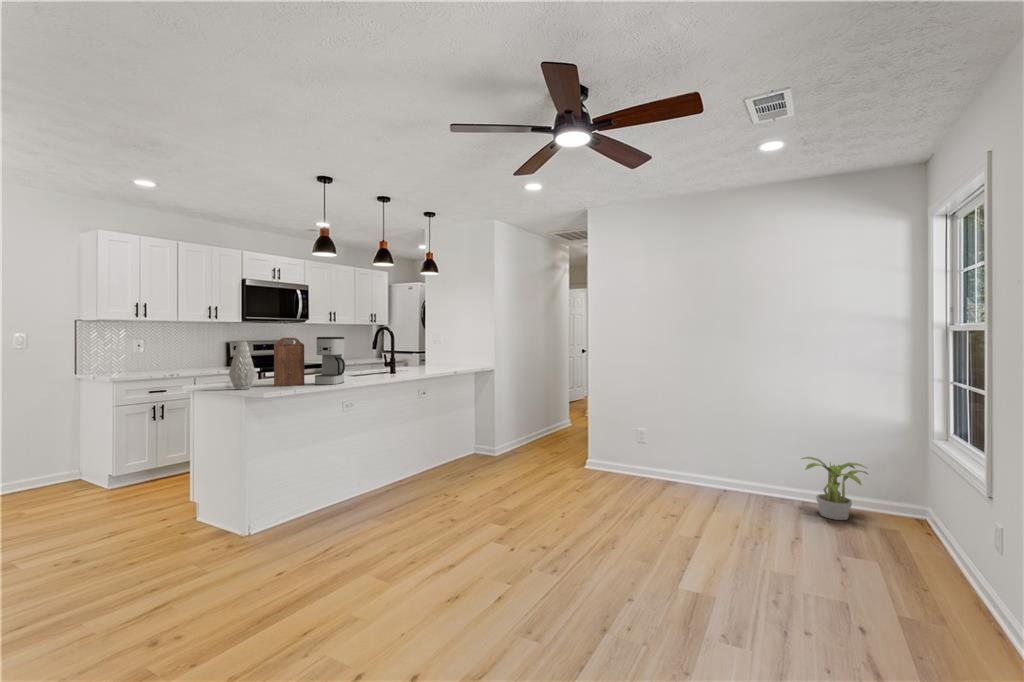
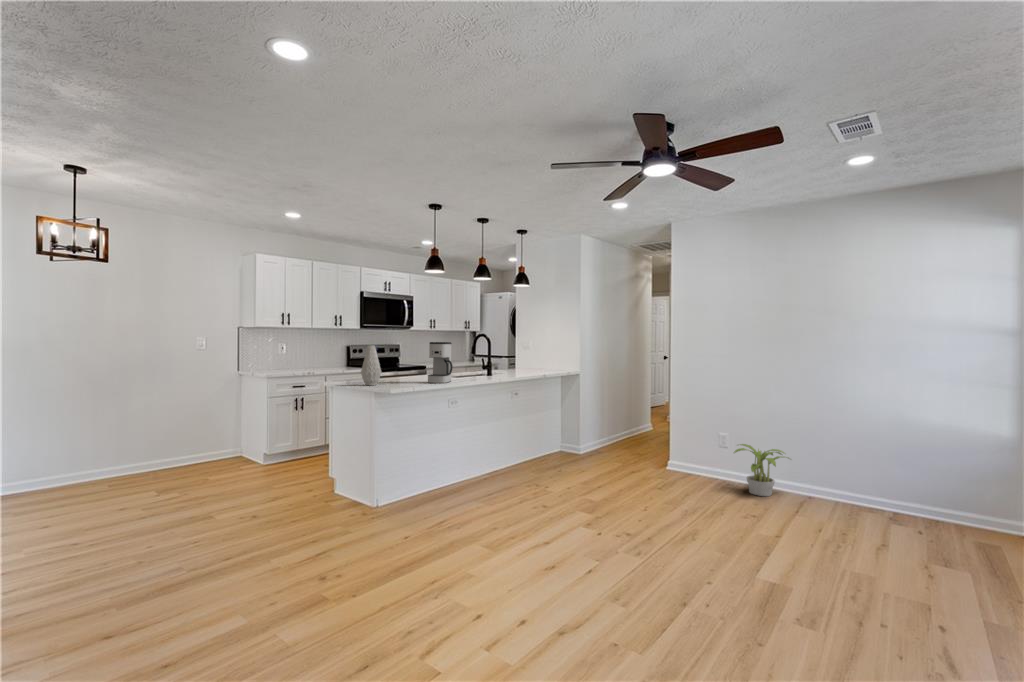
cutting board: present [274,338,304,386] -> none [395,343,419,383]
potted plant: present [802,457,868,520] -> present [734,444,787,496]

